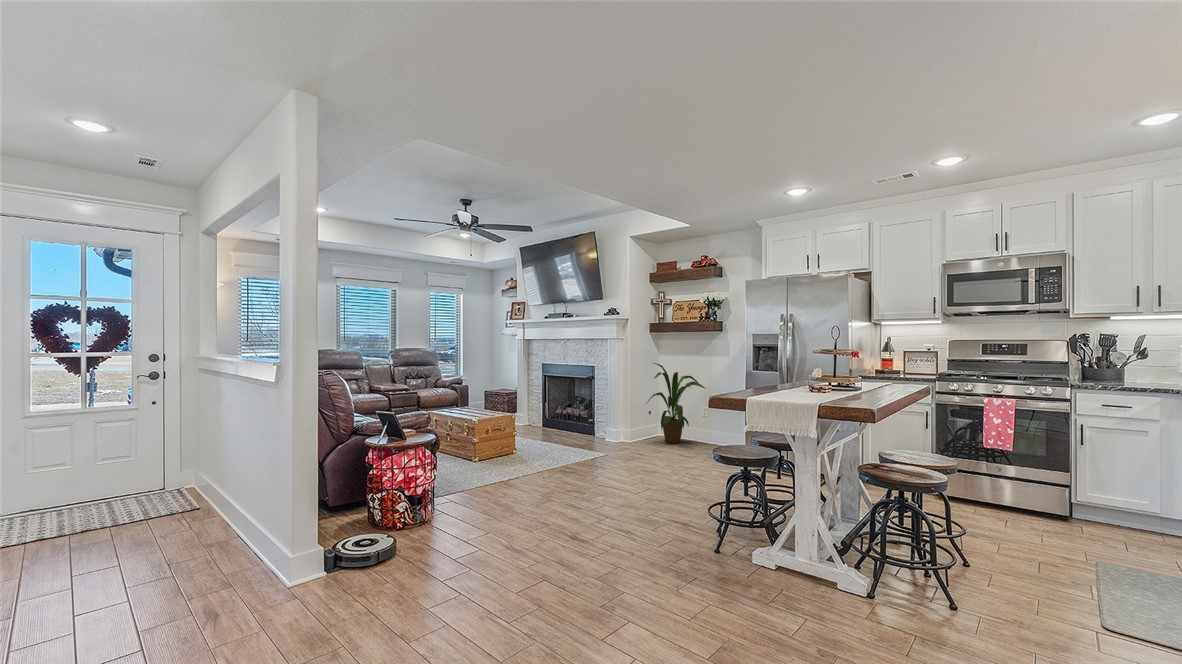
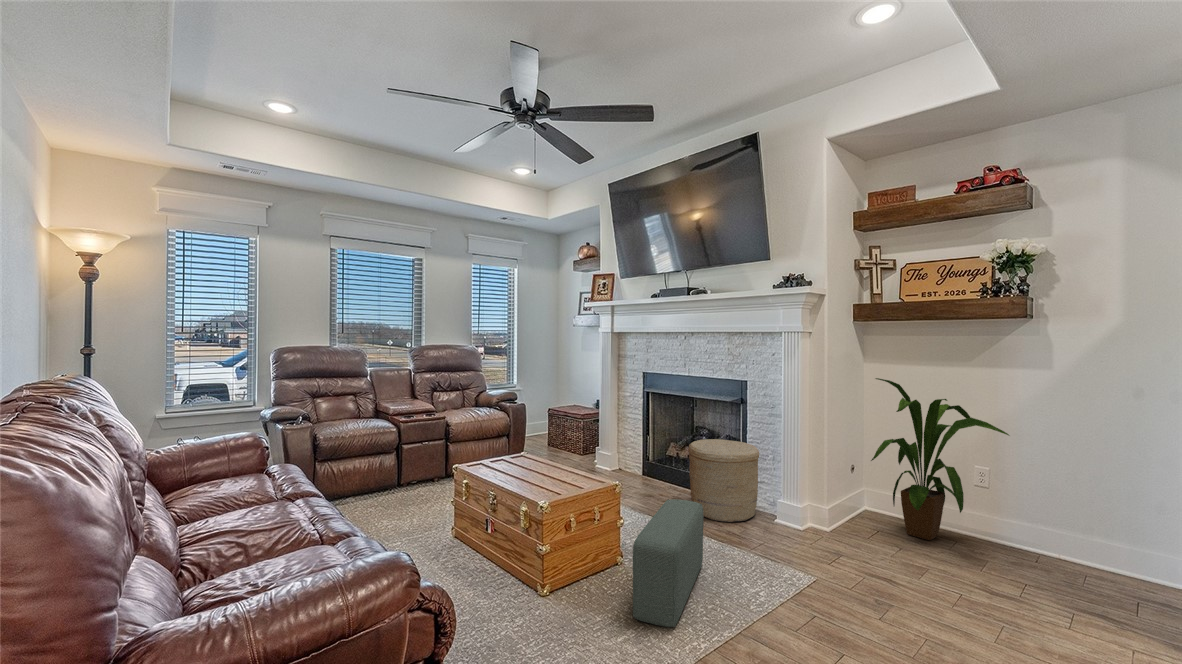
woven basket: none [559,399,597,440] -> present [688,439,759,522]
pouf: none [514,421,554,465] -> present [633,499,703,627]

